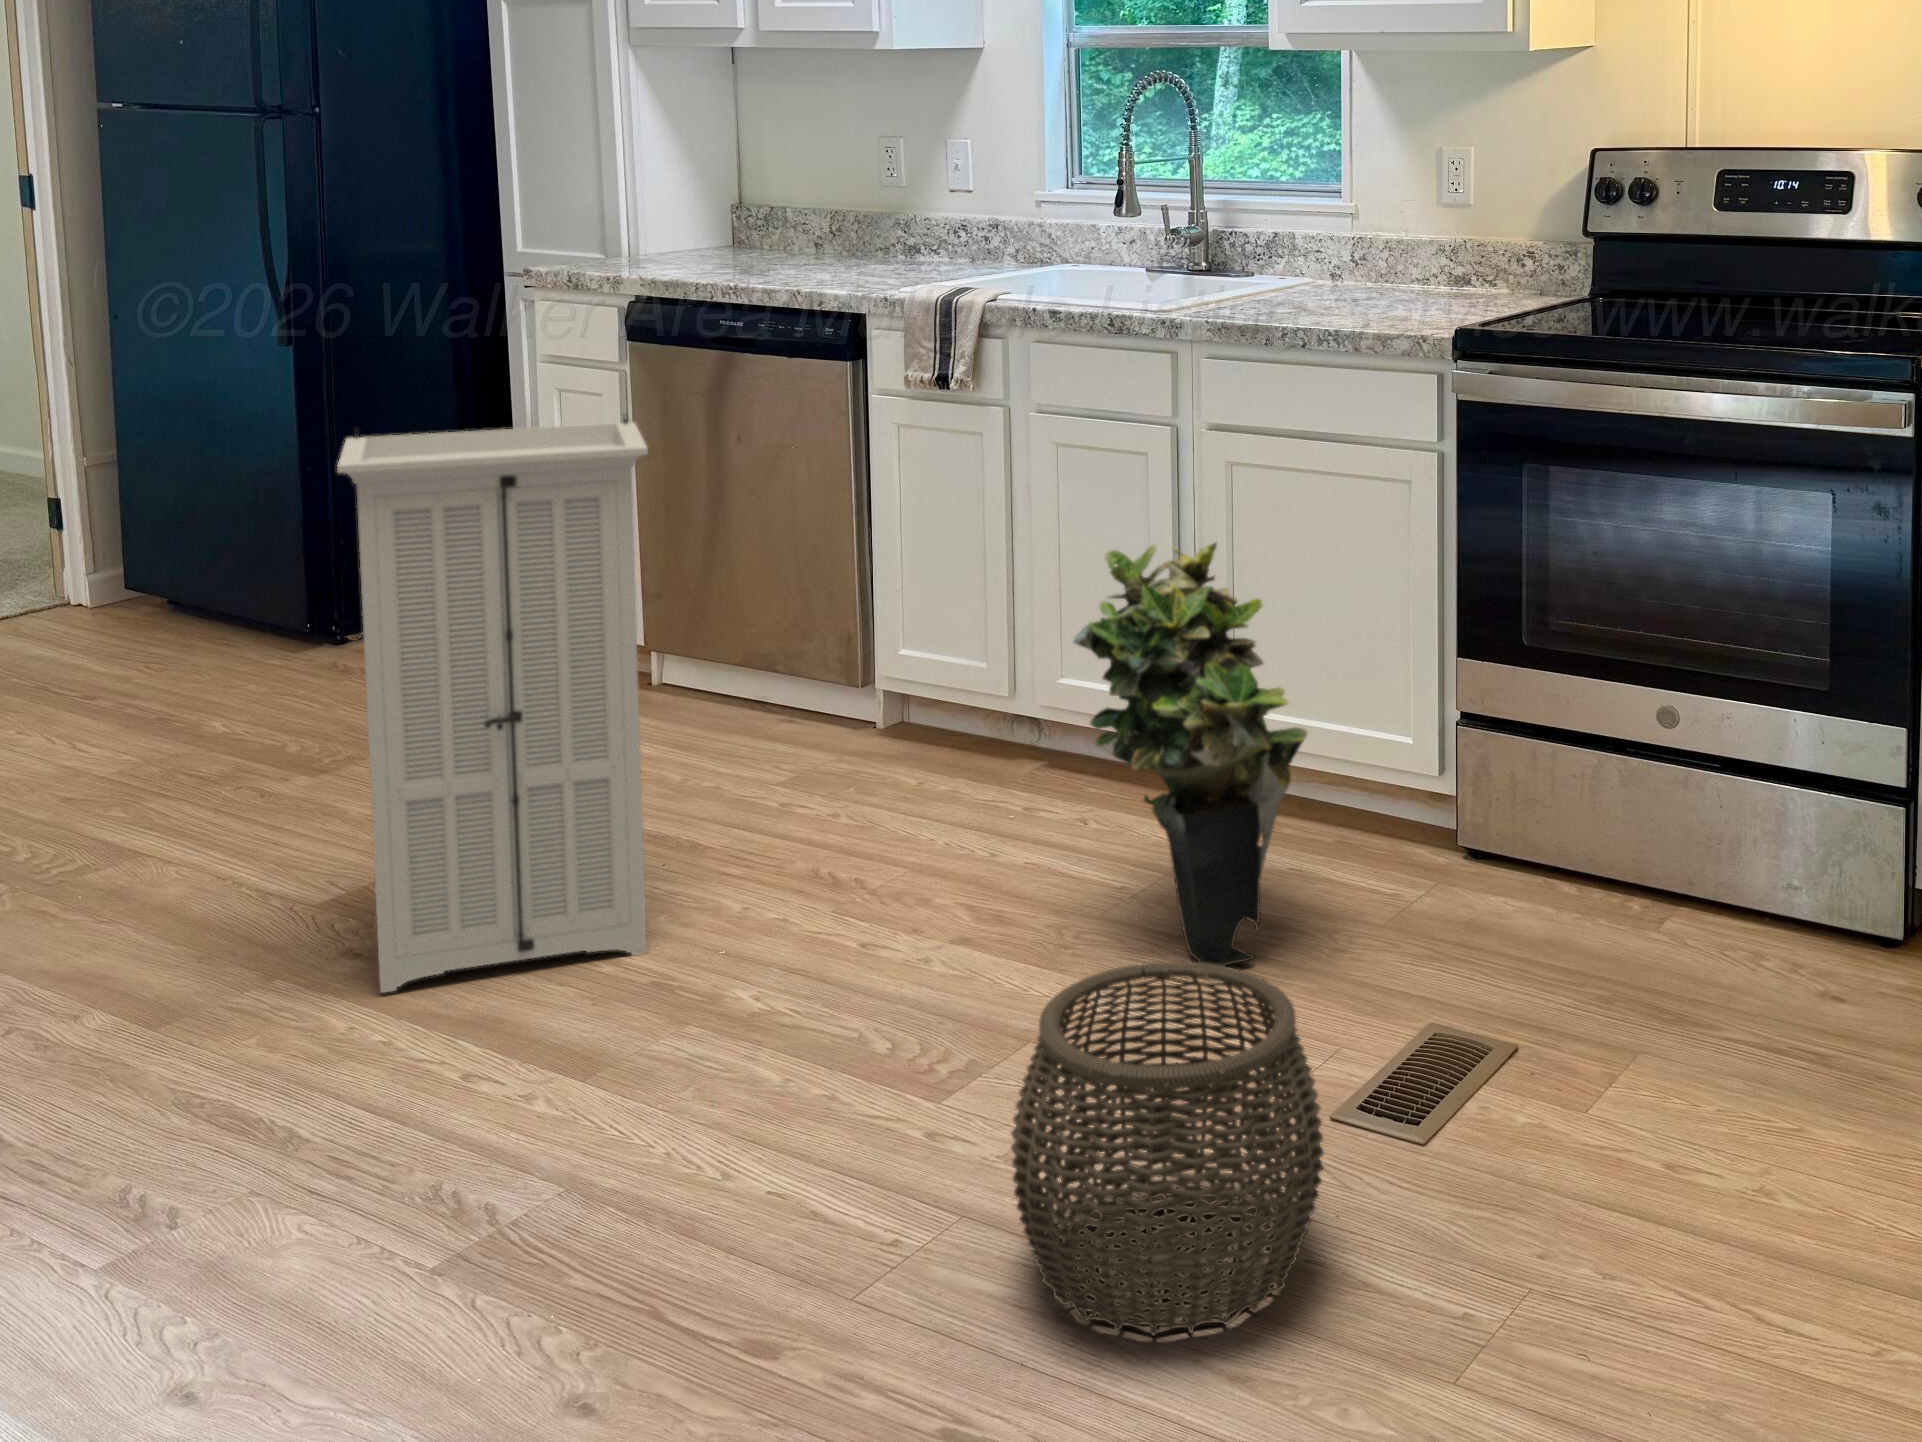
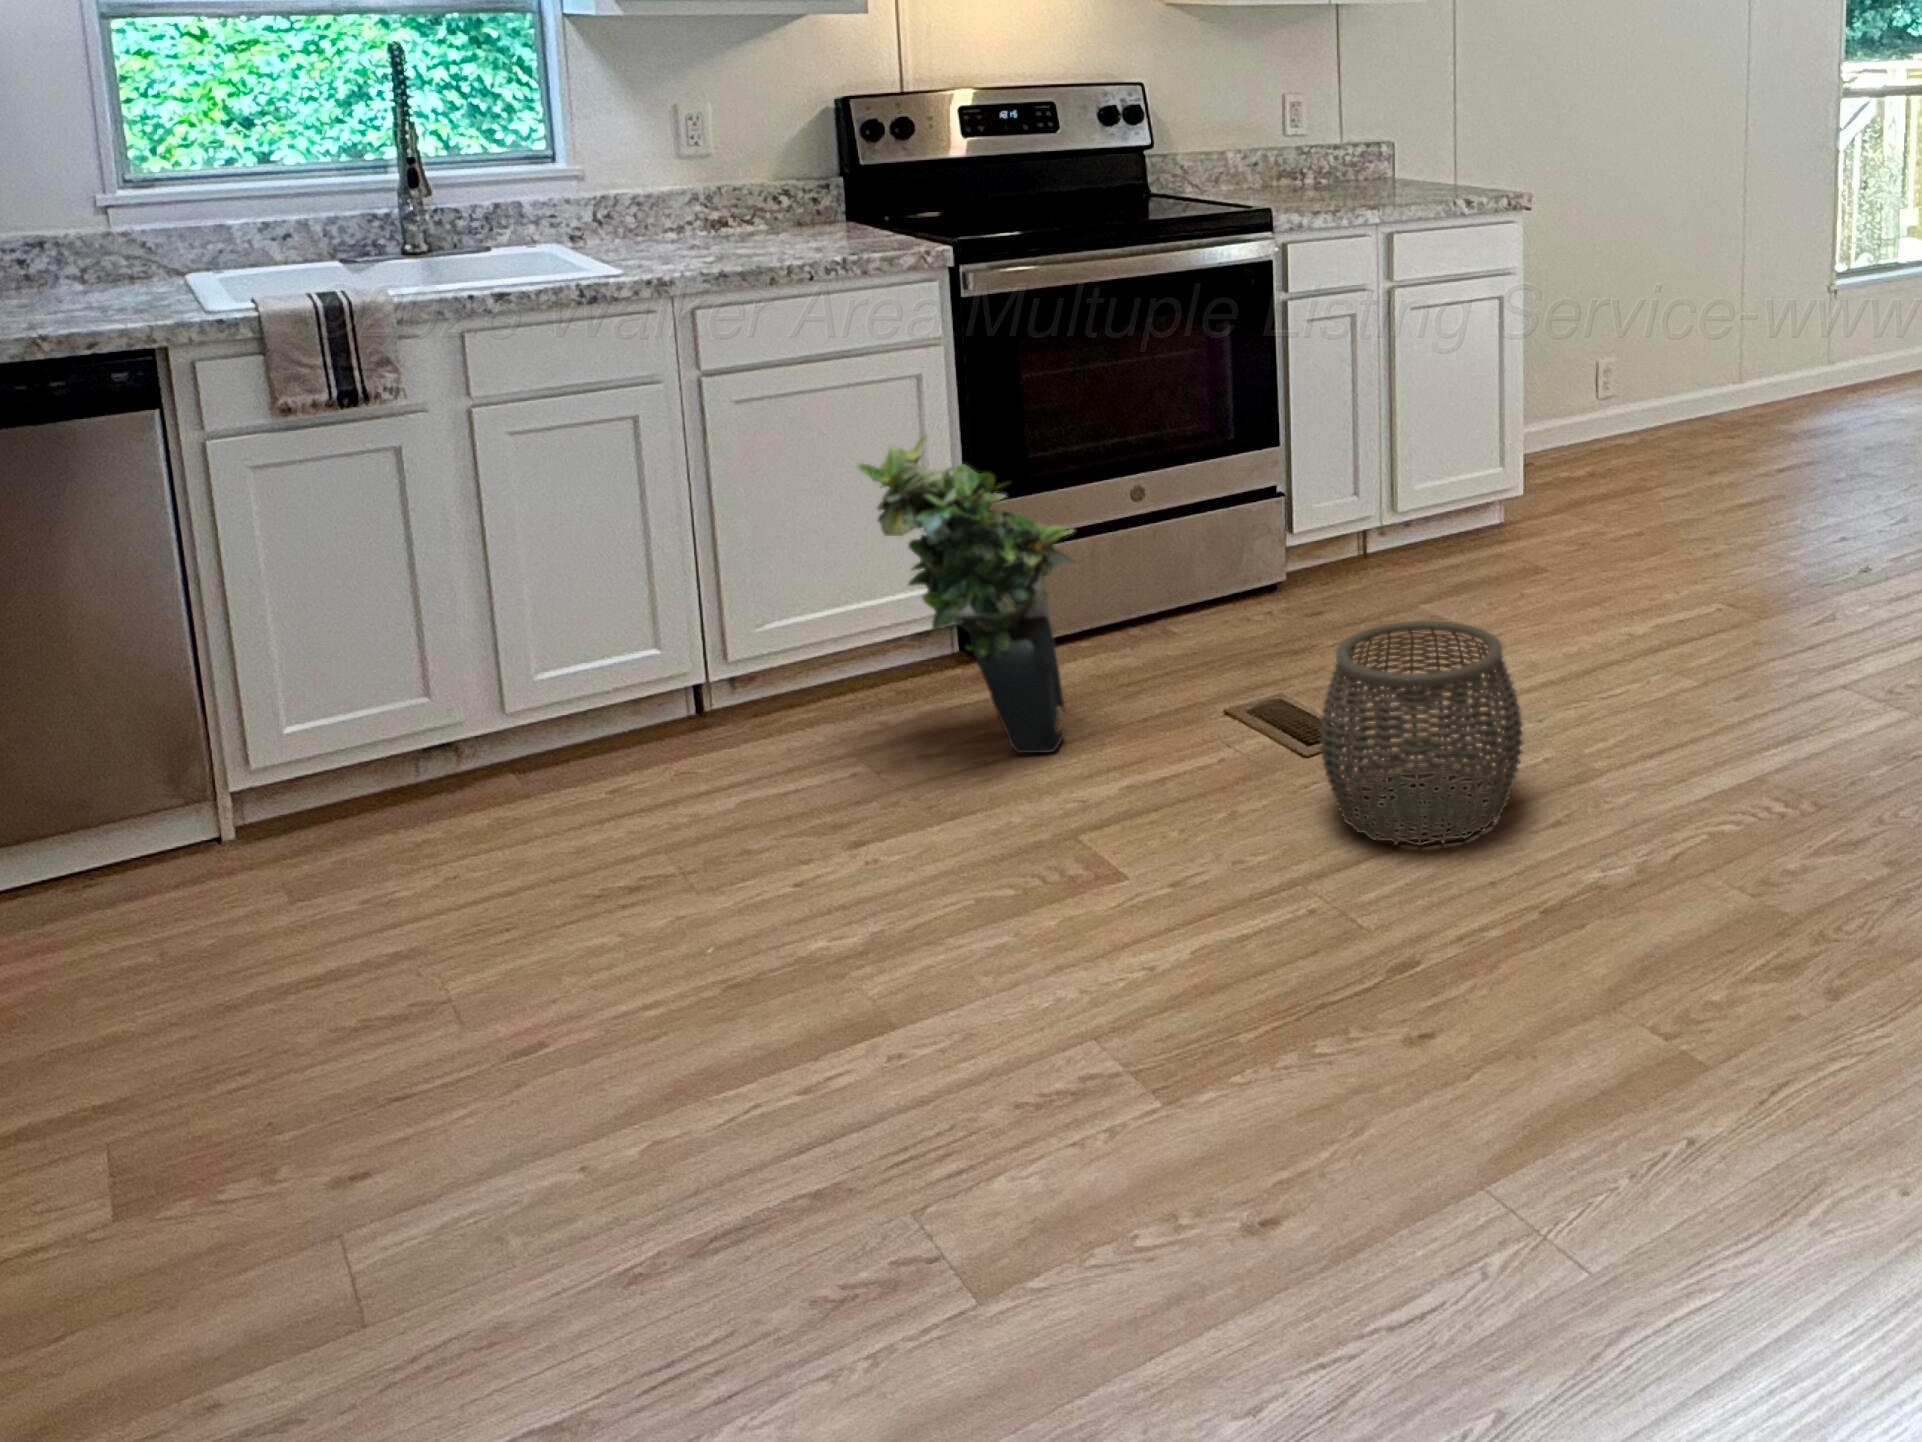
storage cabinet: present [337,417,648,993] -> none [241,449,660,1163]

